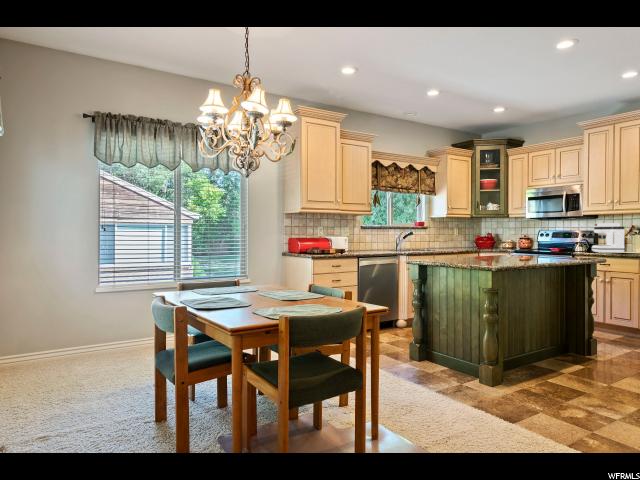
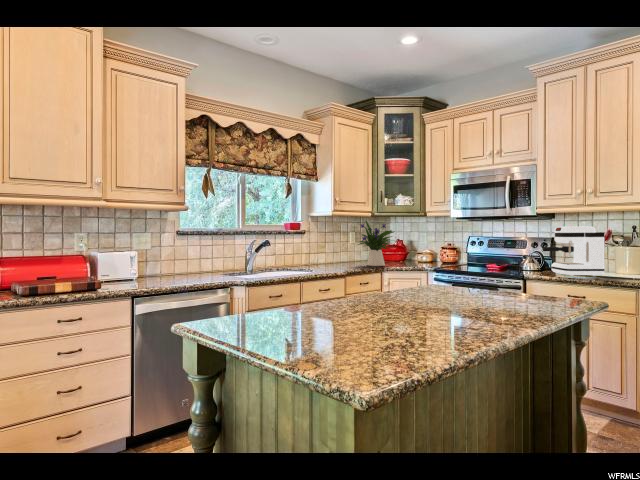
flower arrangement: none [460,220,489,249] -> present [358,221,394,266]

